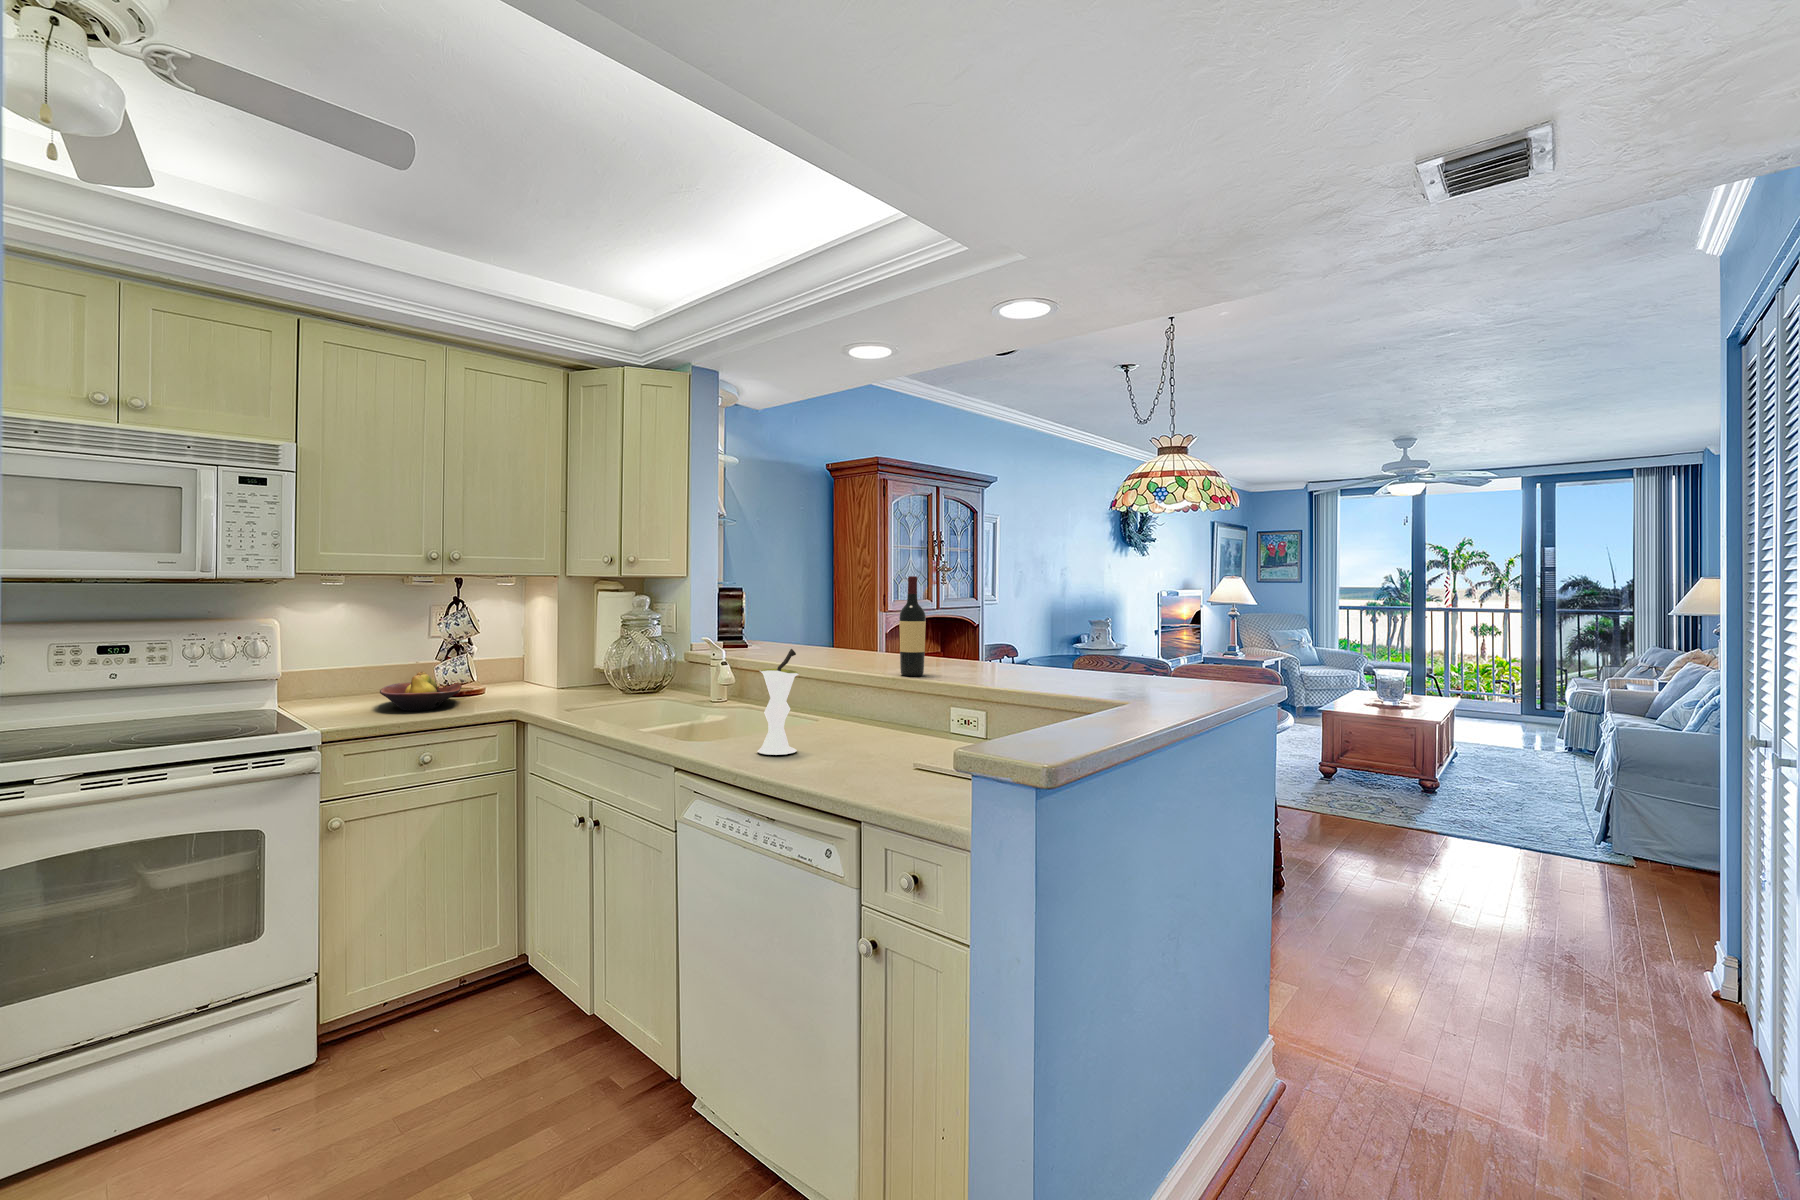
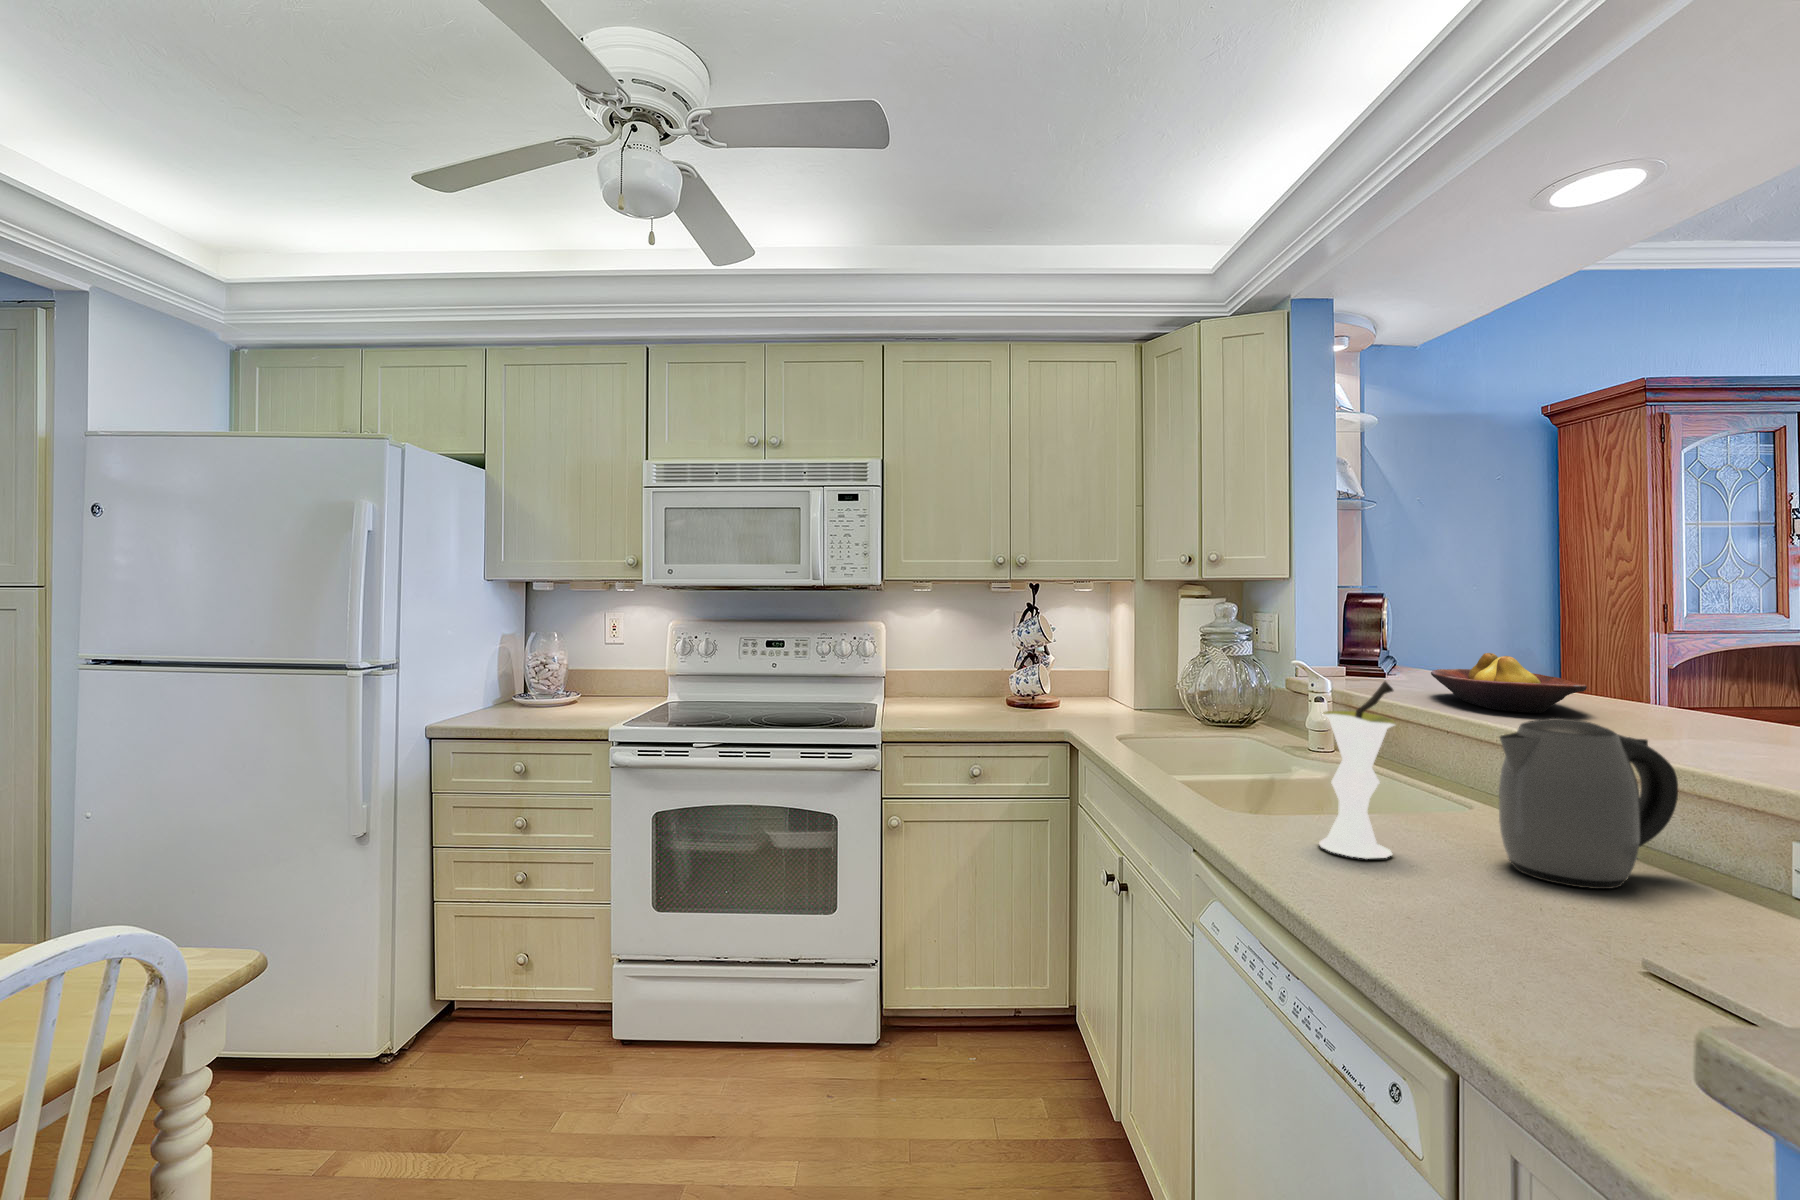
wine bottle: present [899,576,926,676] -> none [1653,557,1723,749]
kettle: none [845,664,915,750] -> present [1499,718,1678,889]
fruit bowl: present [380,672,462,711] -> present [1431,653,1587,713]

